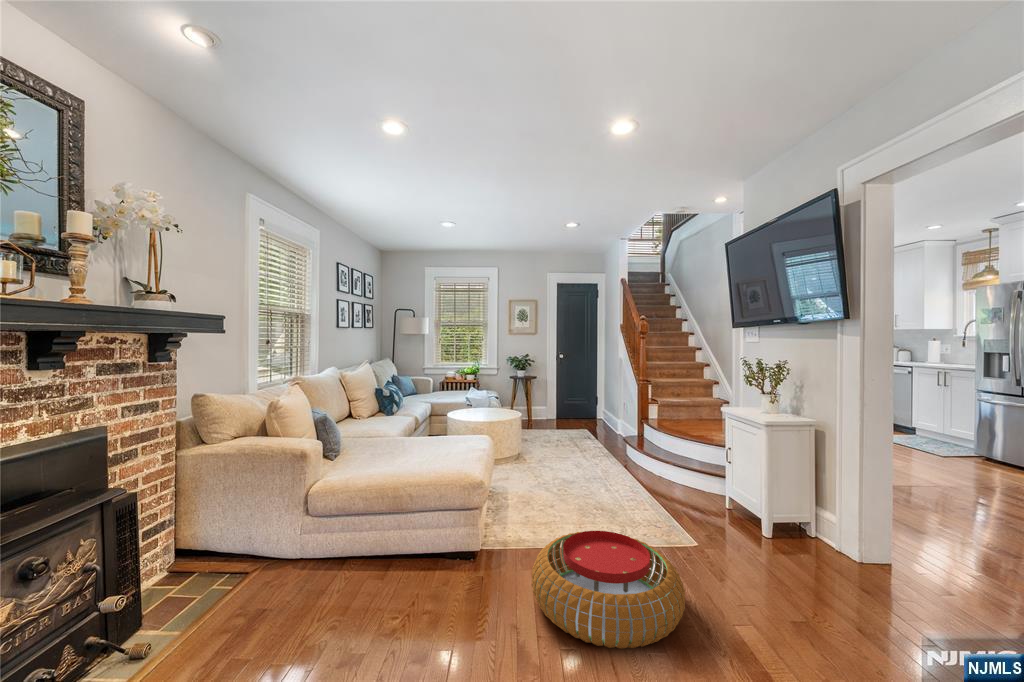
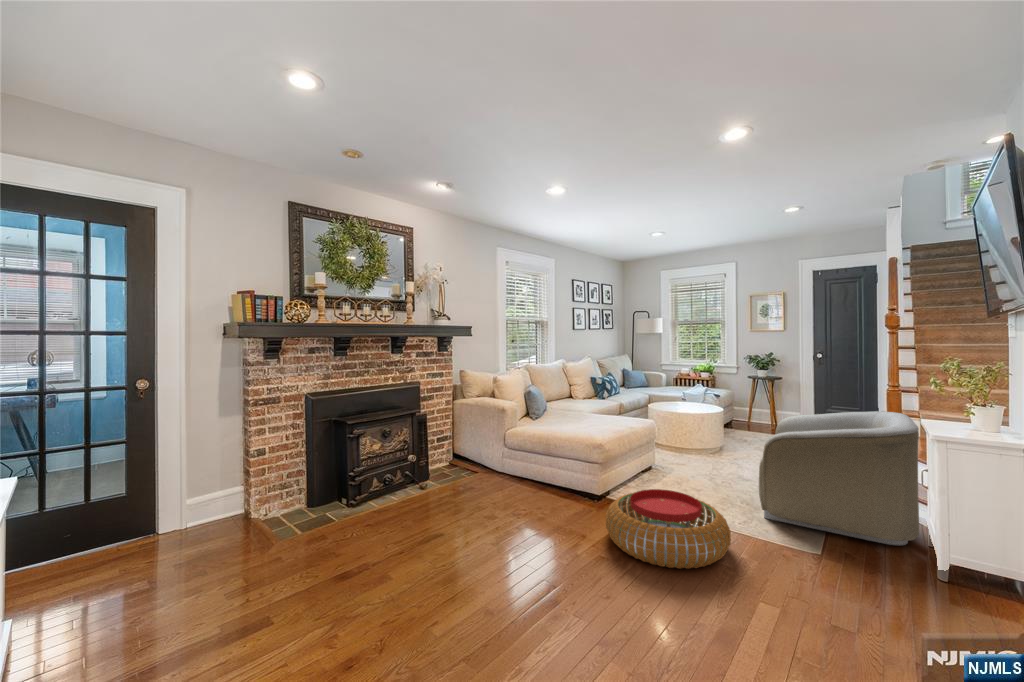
armchair: none [601,407,742,529] -> present [759,411,919,545]

